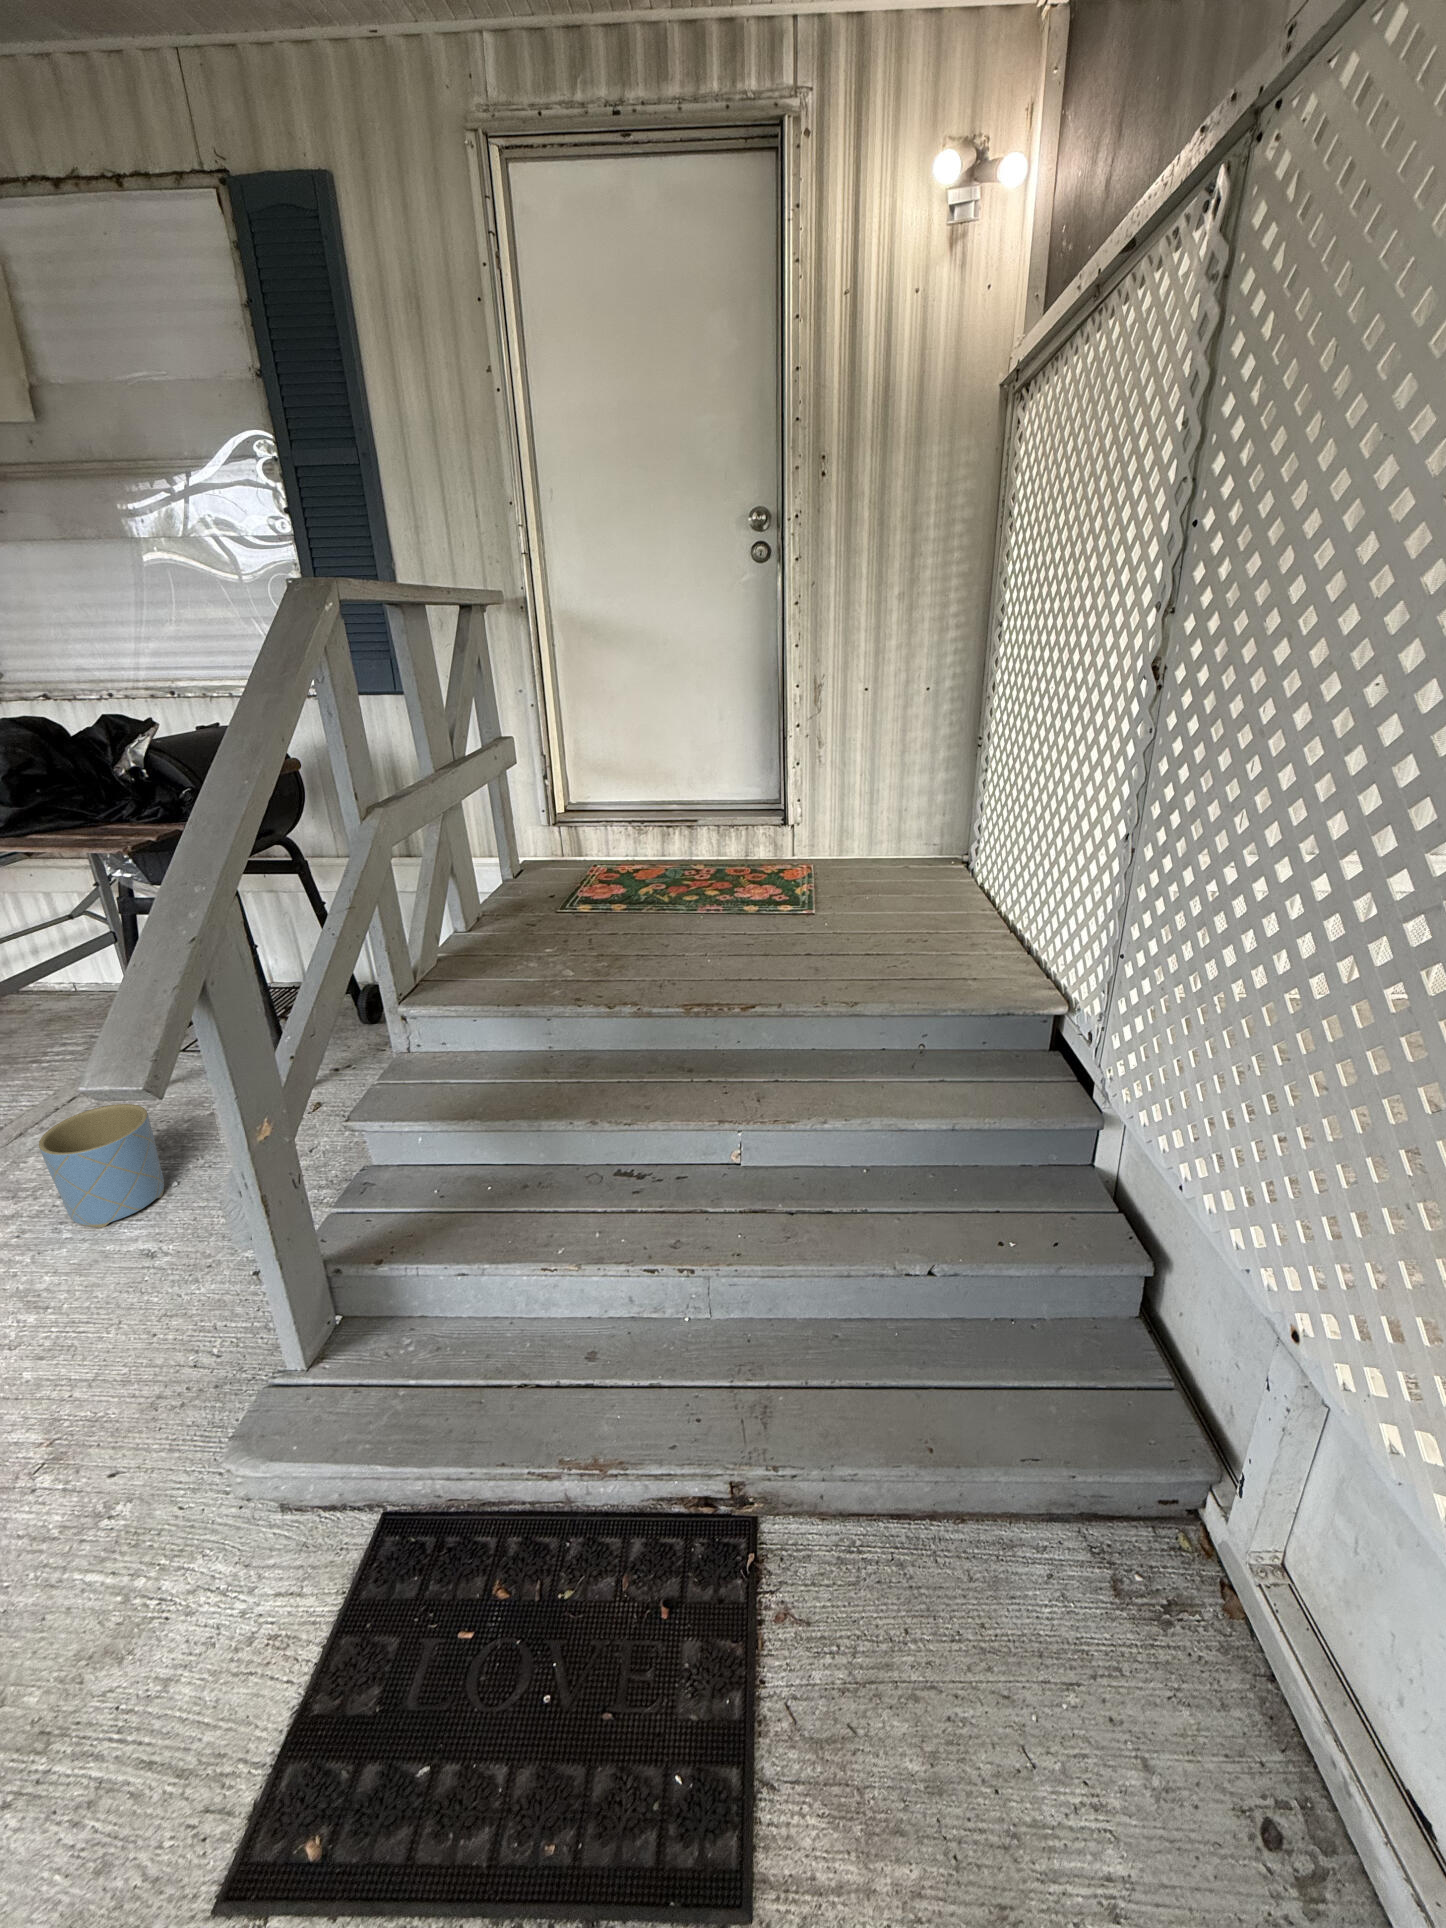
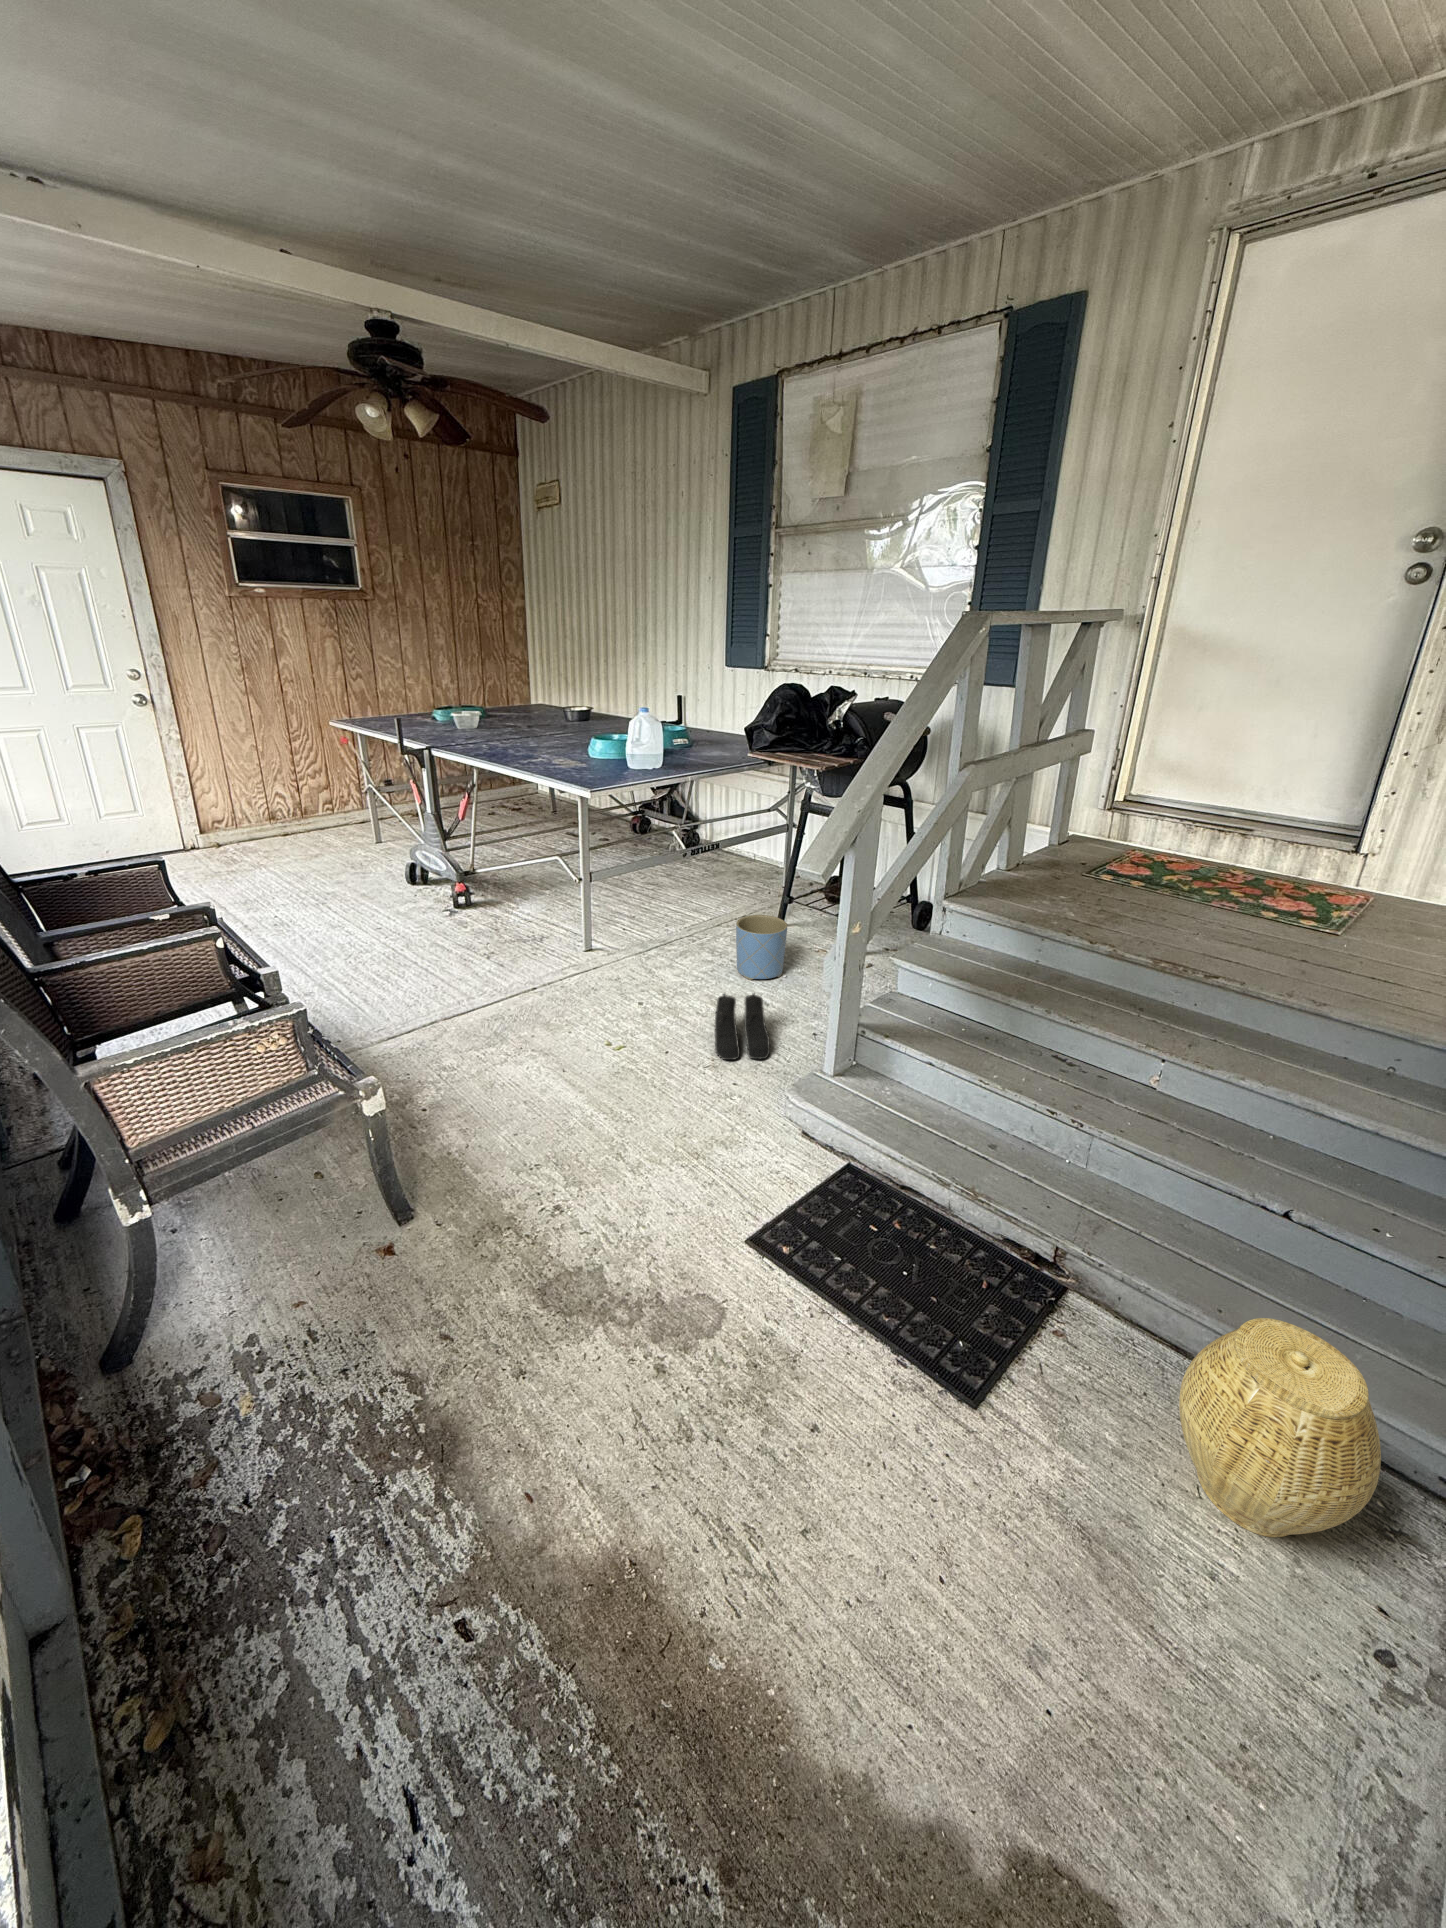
boots: none [28,1271,178,1432] -> present [715,993,770,1060]
woven basket: none [965,1464,1193,1762] -> present [1179,1318,1381,1537]

